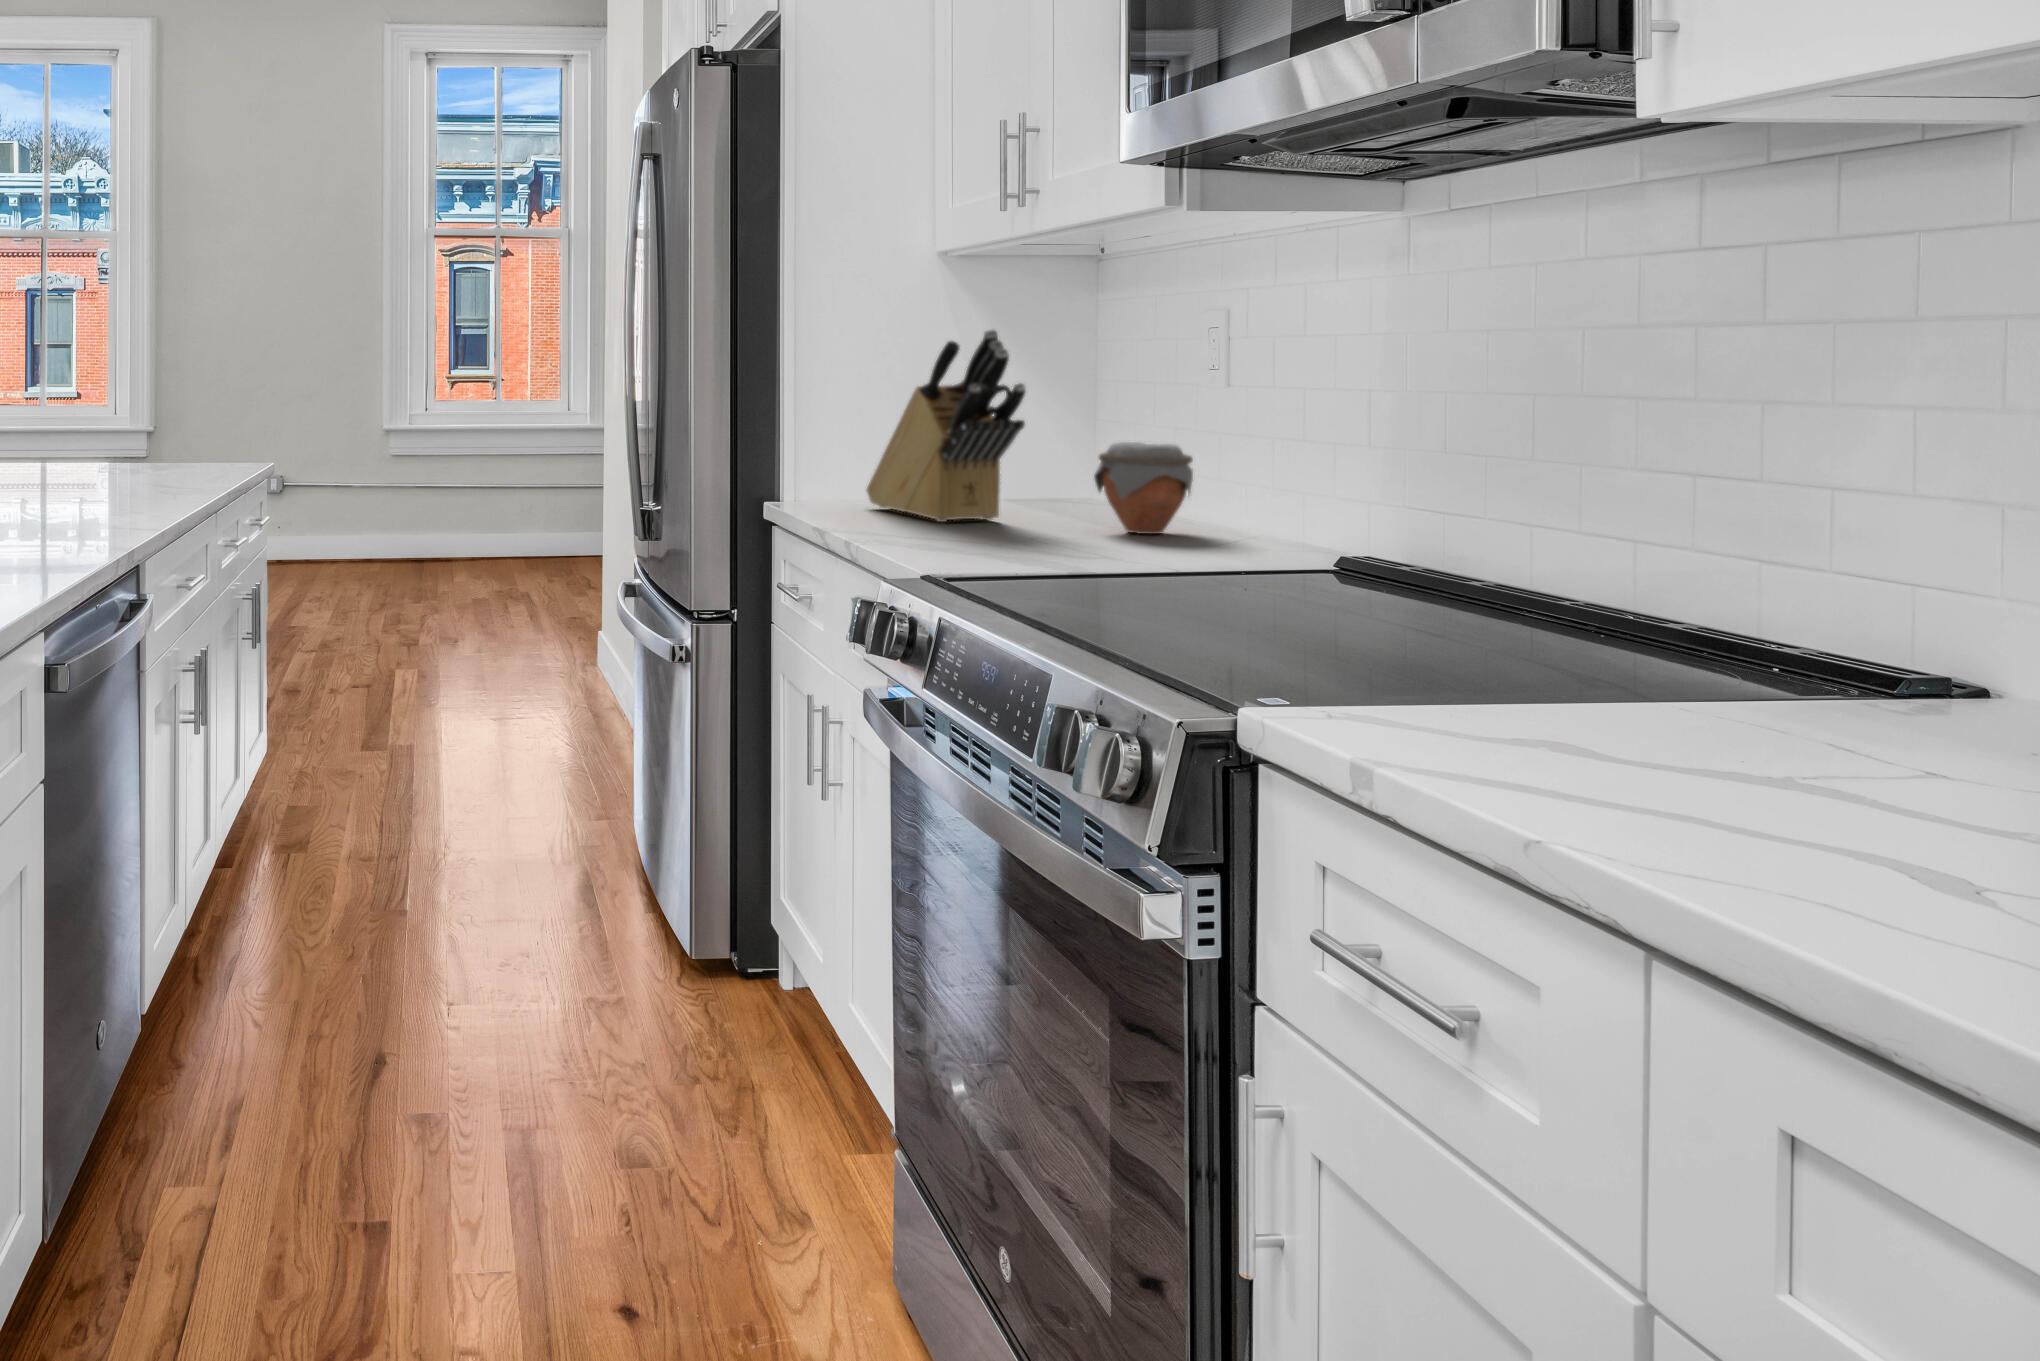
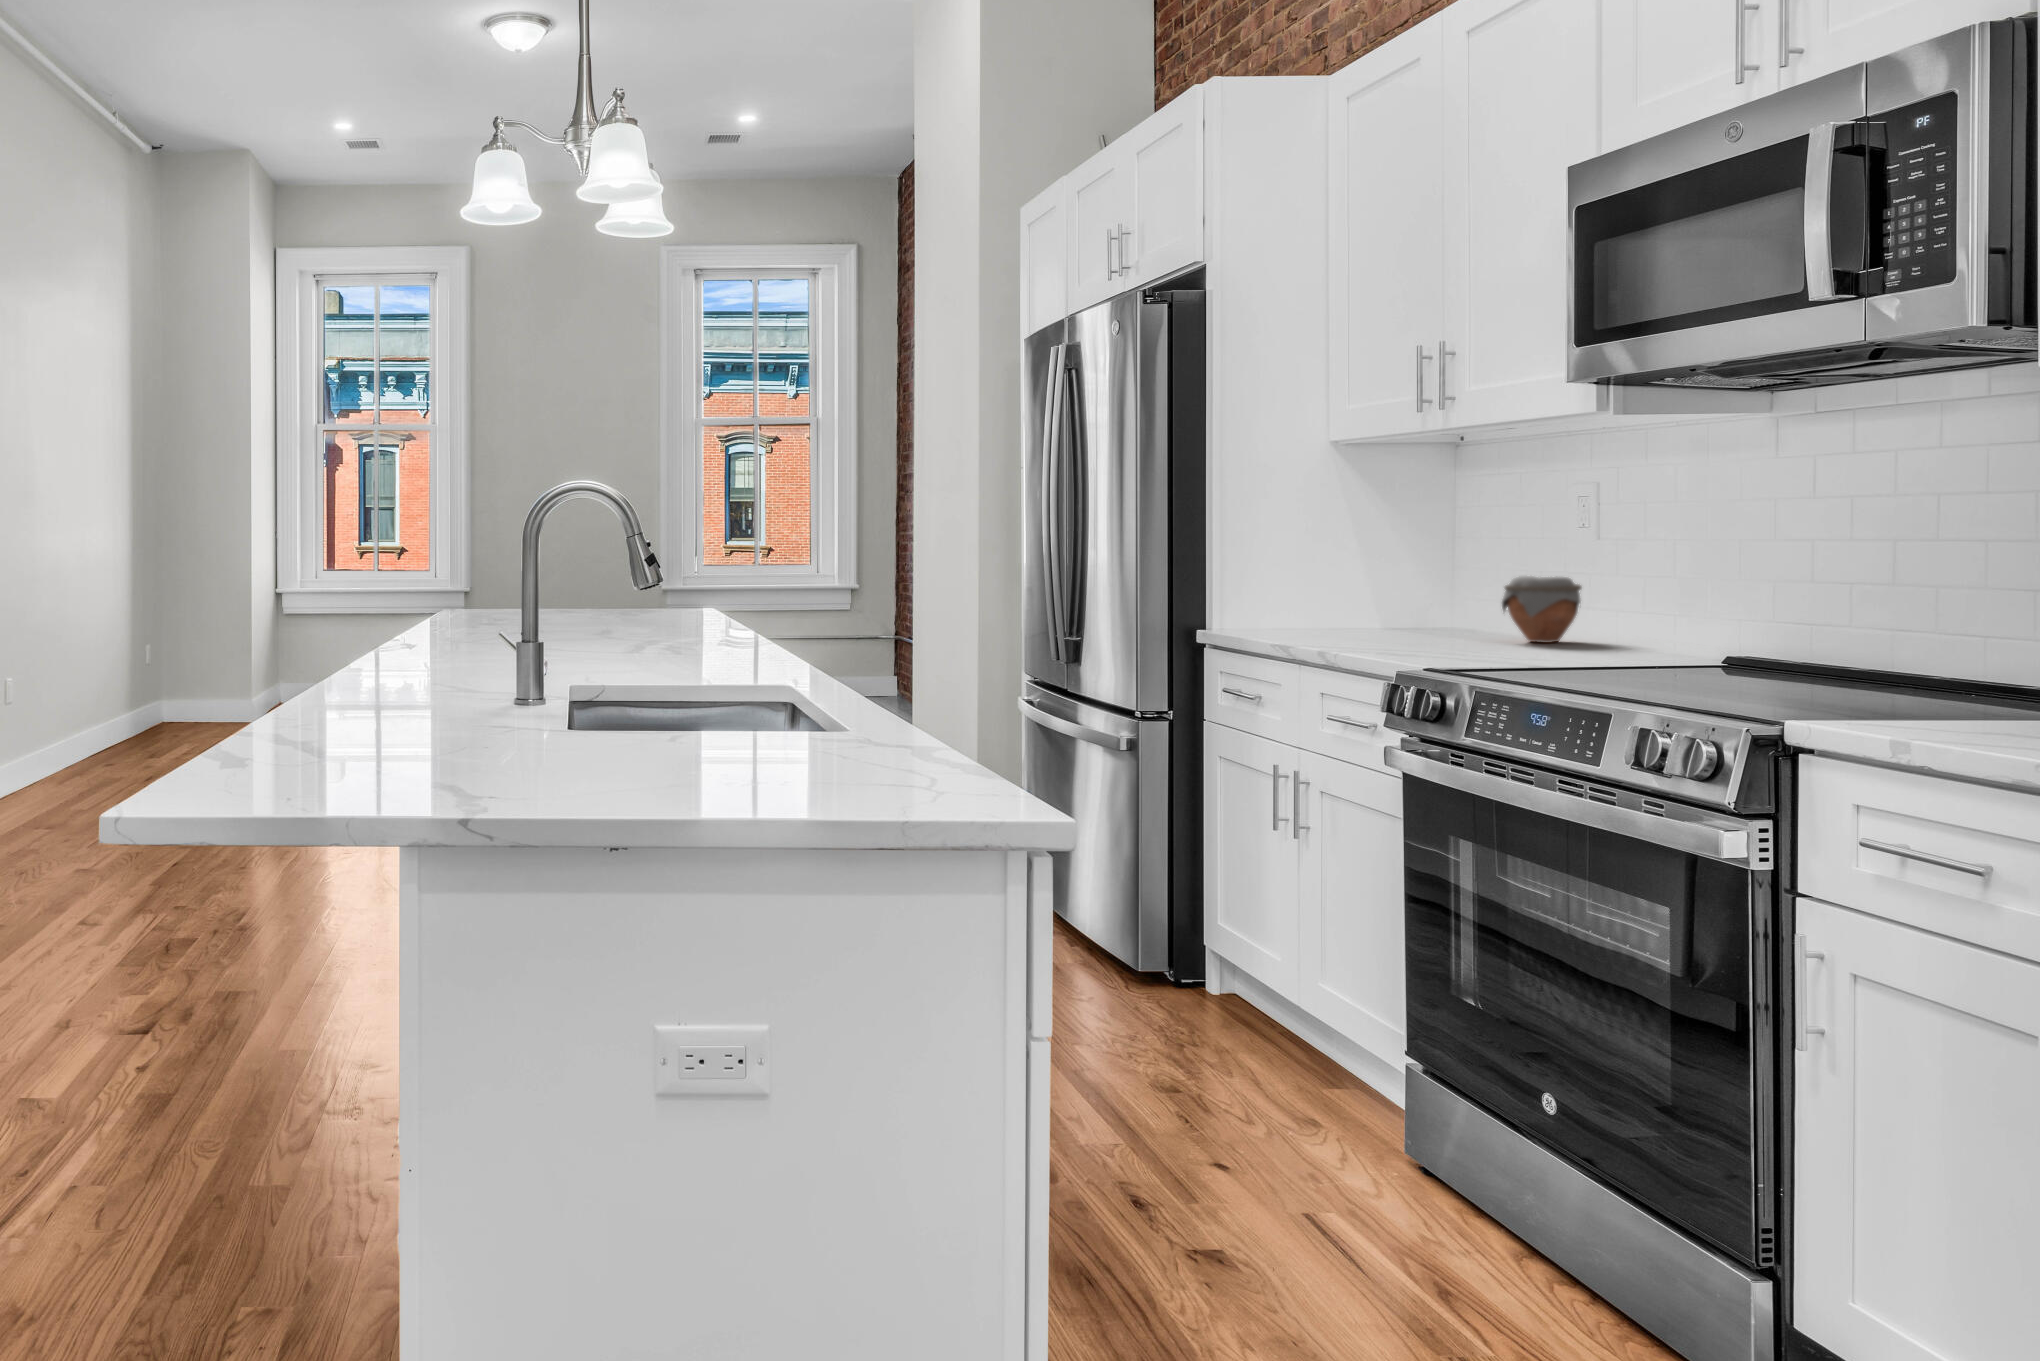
knife block: present [866,330,1026,522] -> none [1289,497,1443,641]

